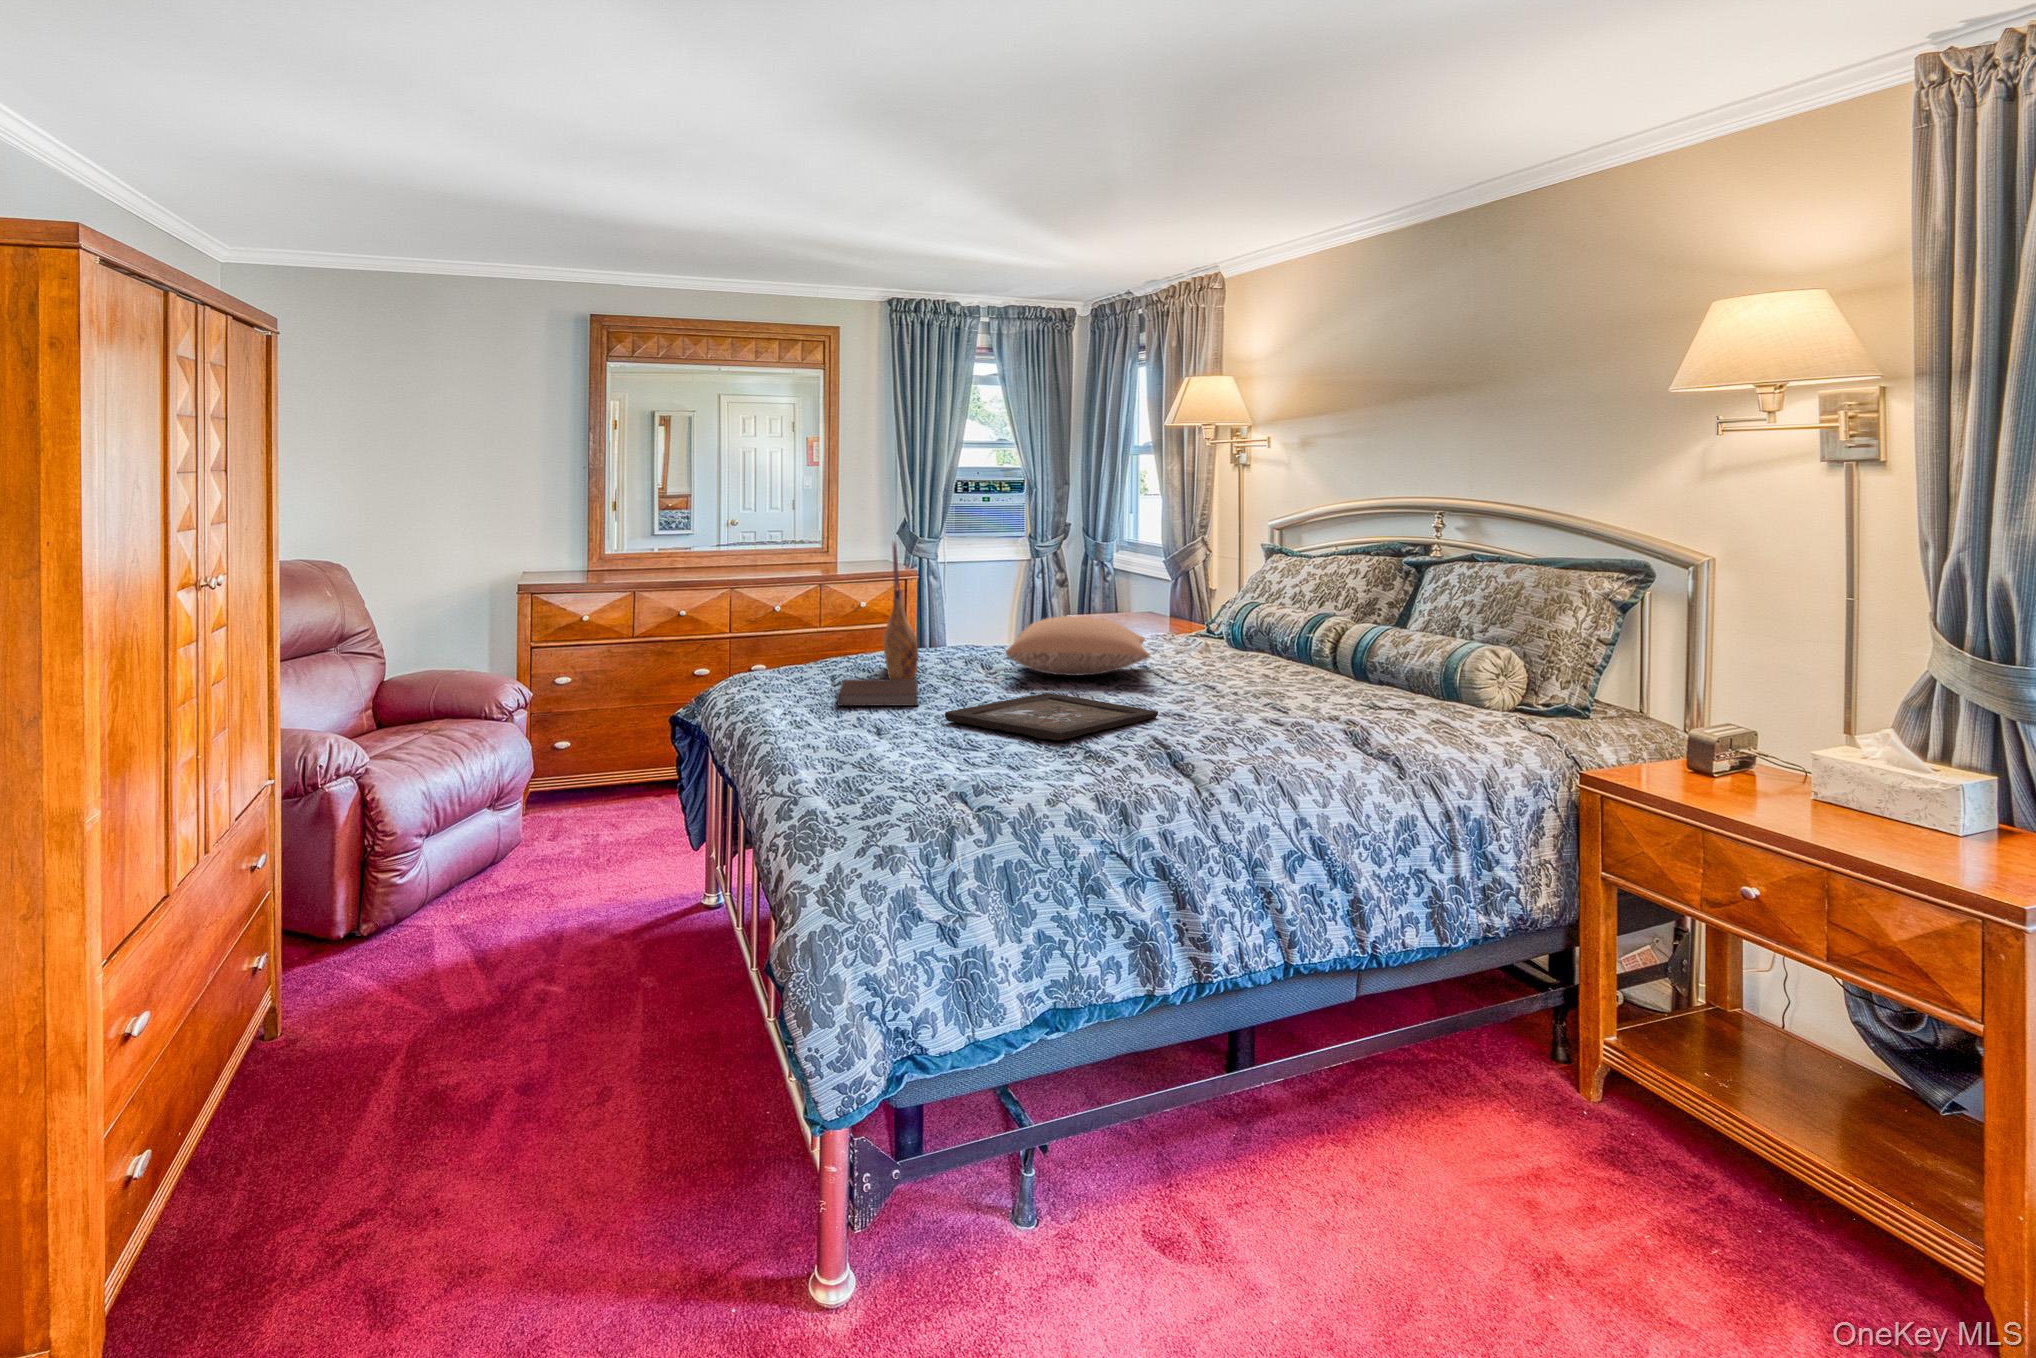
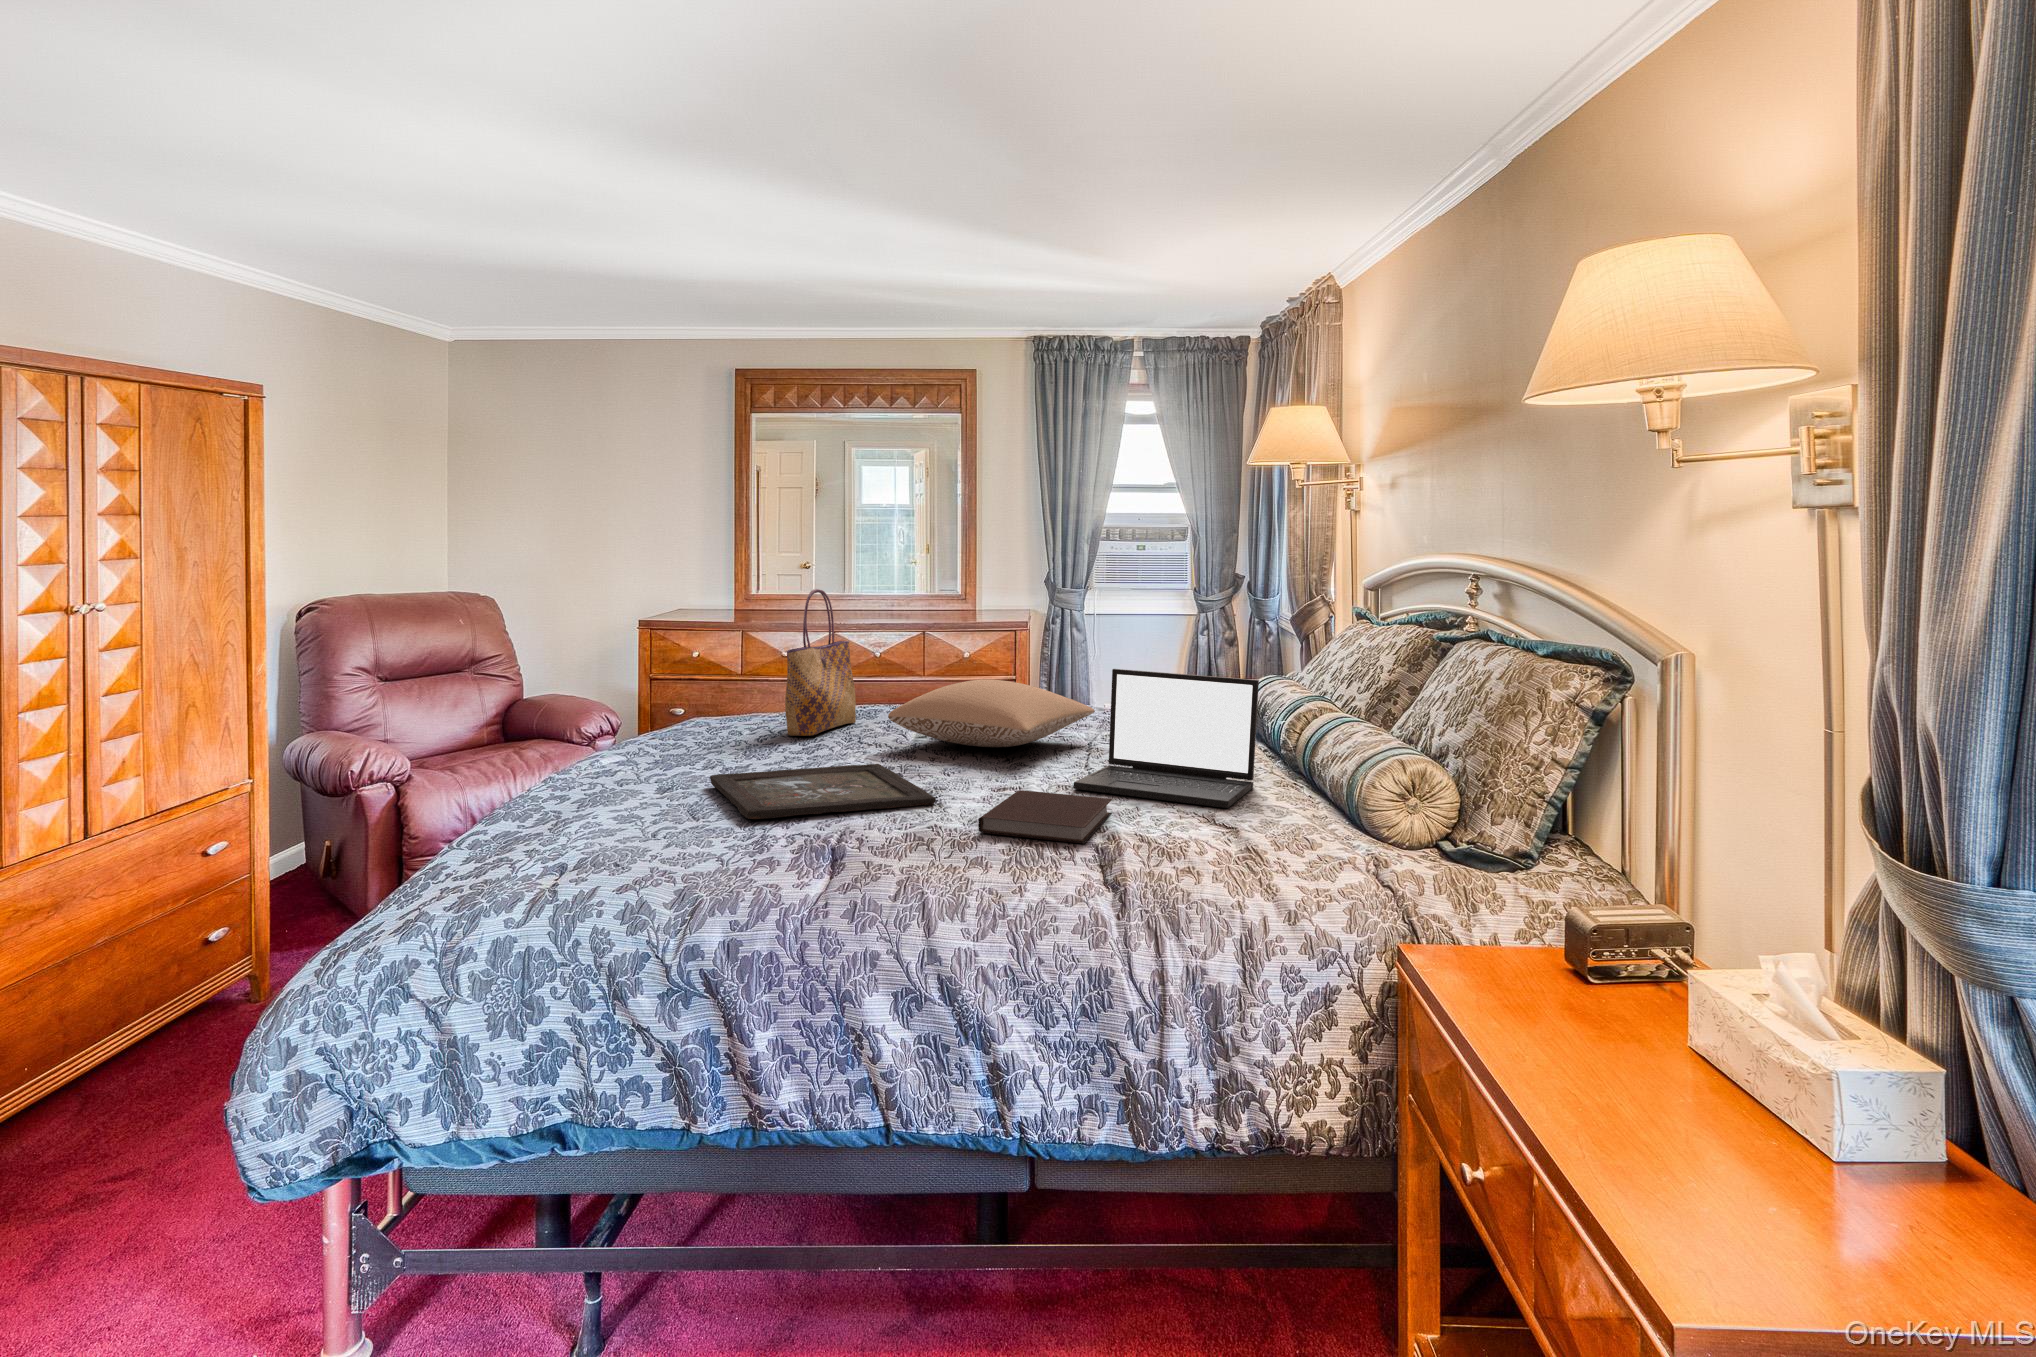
laptop: none [1214,598,1359,700] -> present [1073,669,1259,808]
notebook: present [837,679,918,706] -> present [978,790,1112,843]

